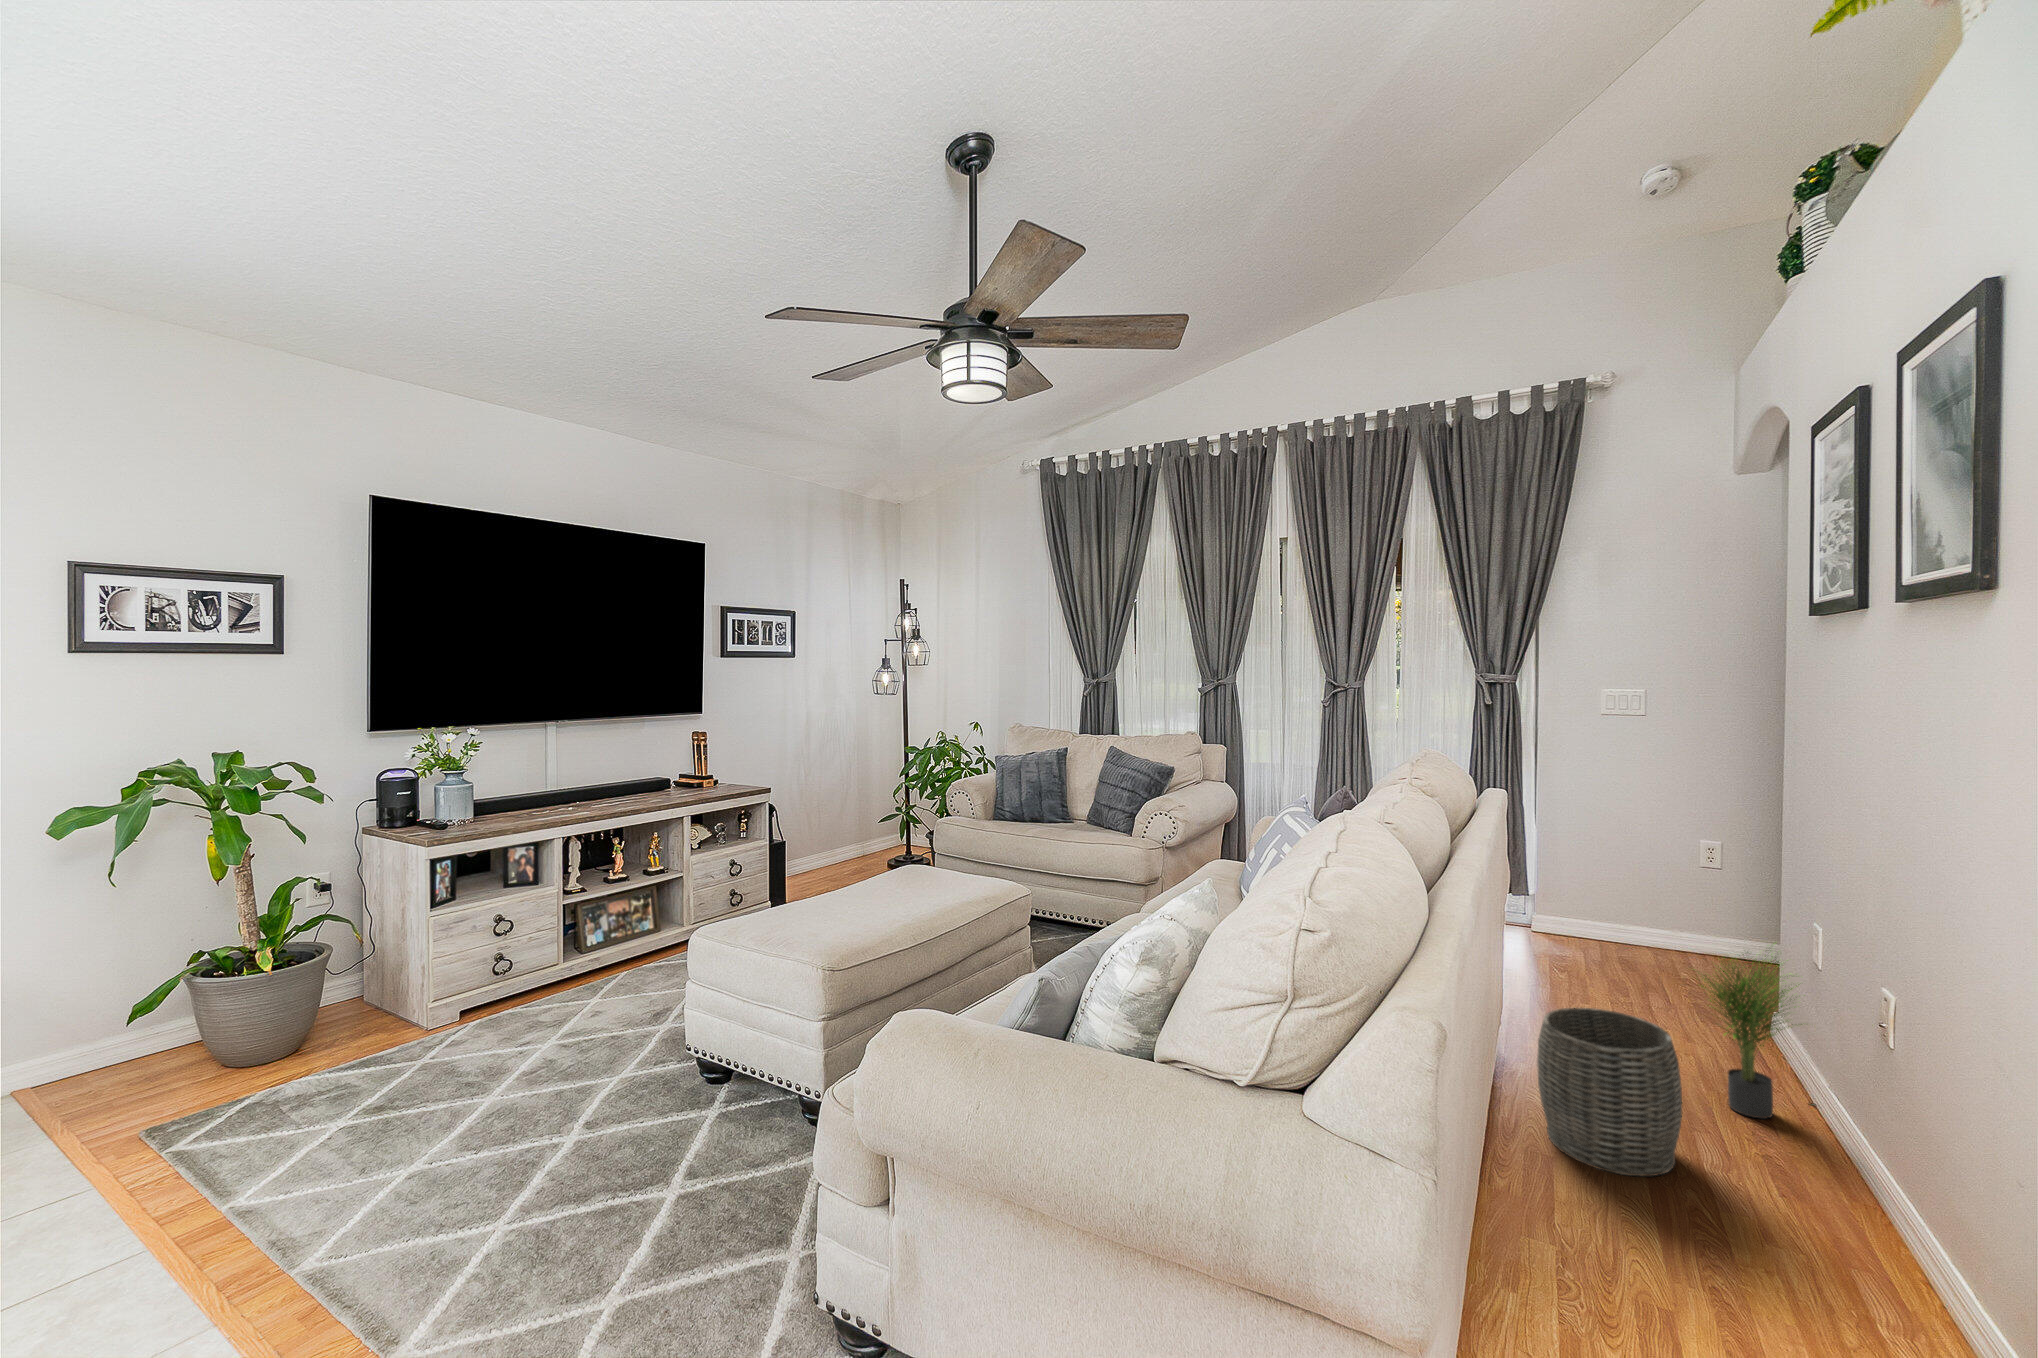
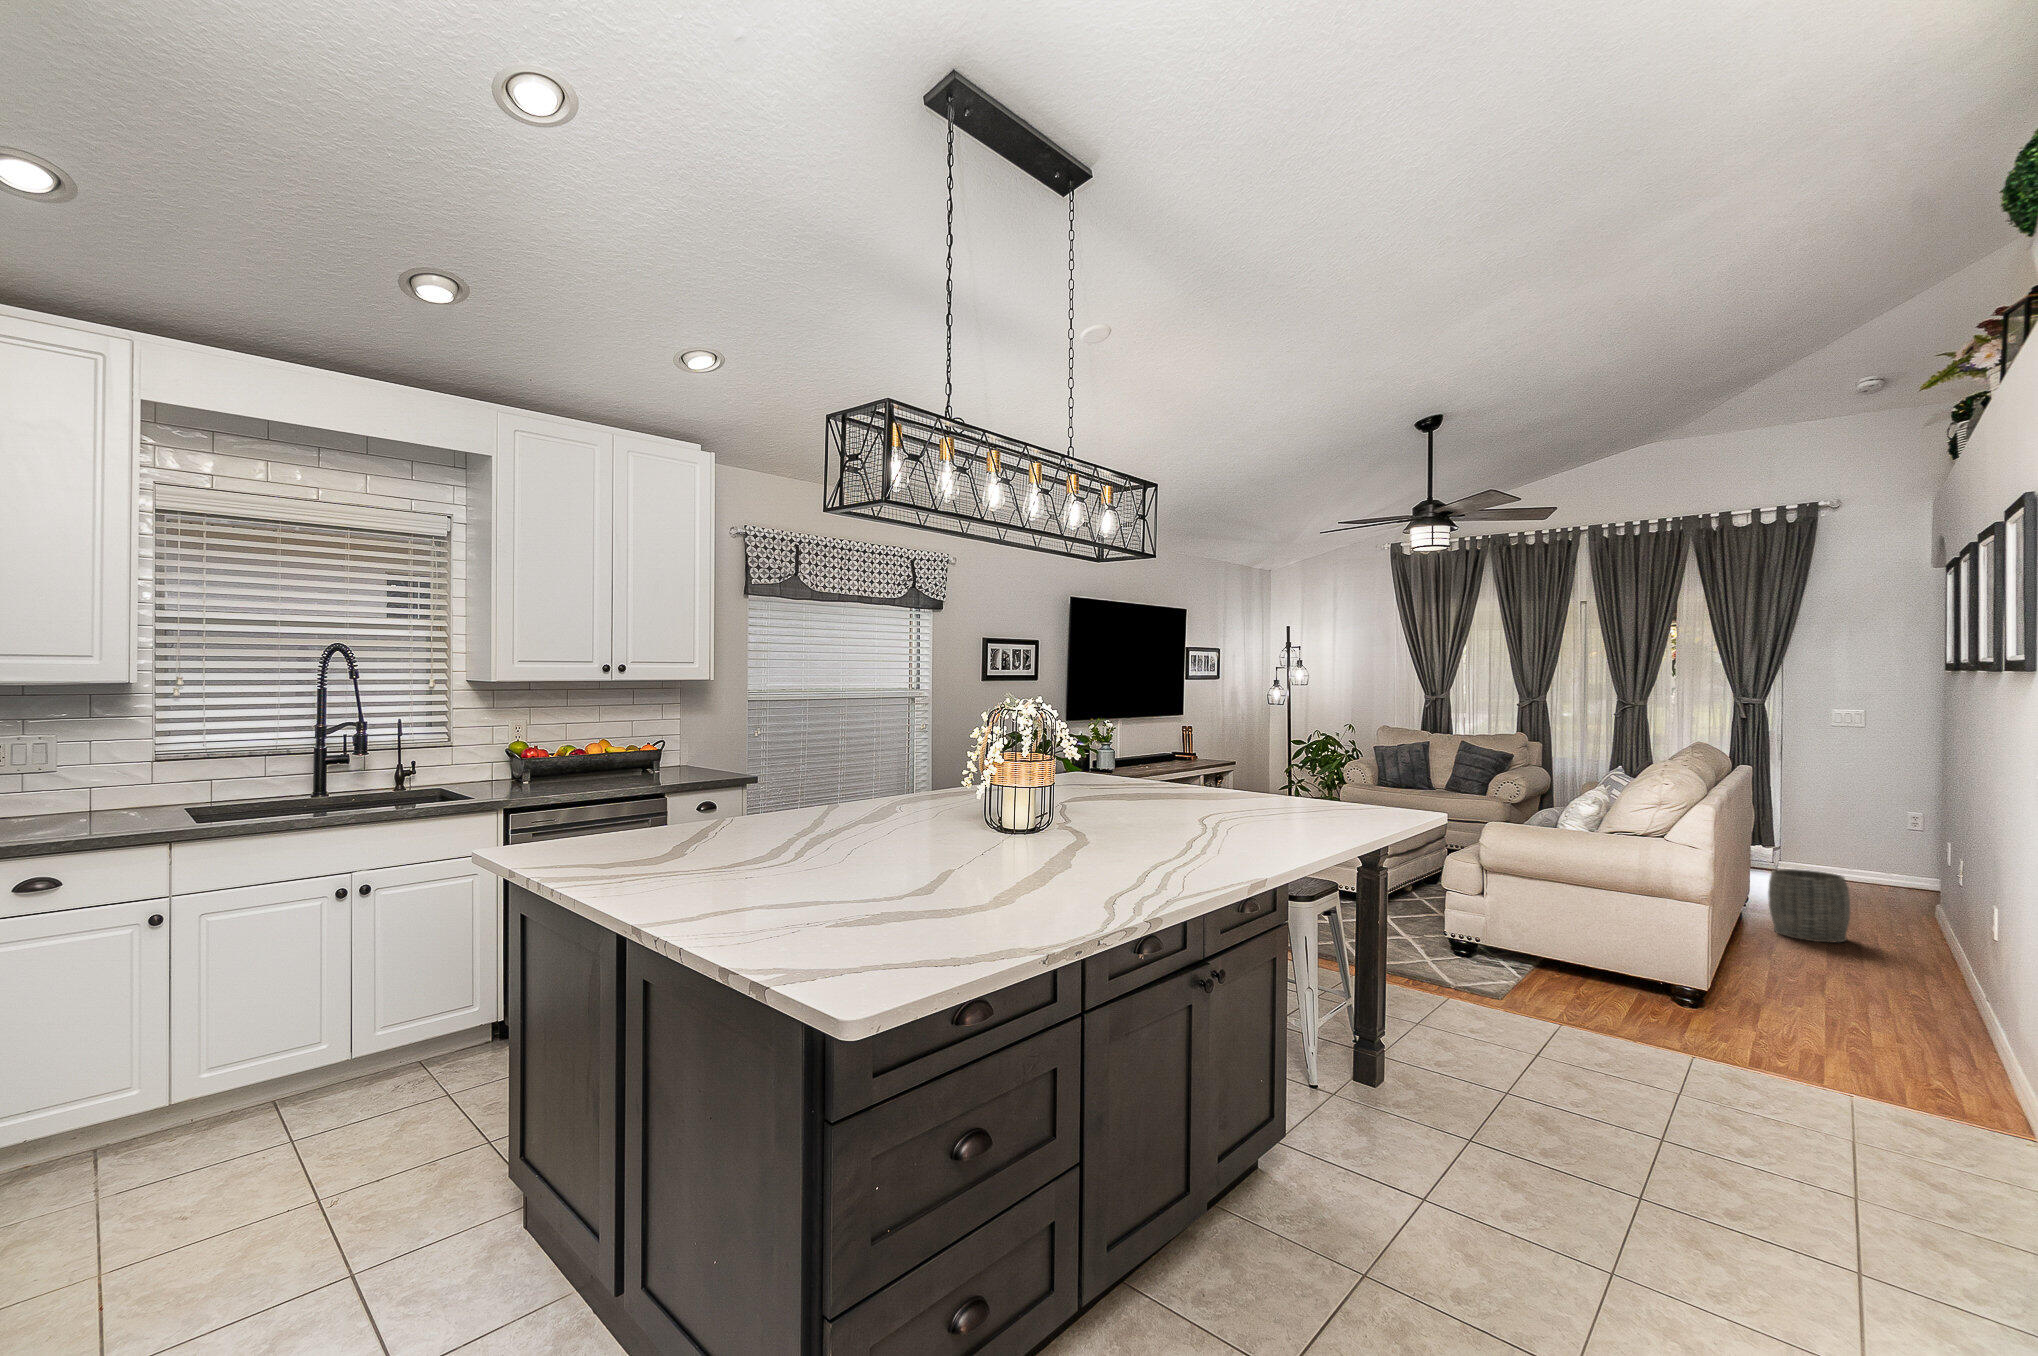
potted plant: present [1698,954,1802,1119] -> none [1862,841,1938,936]

